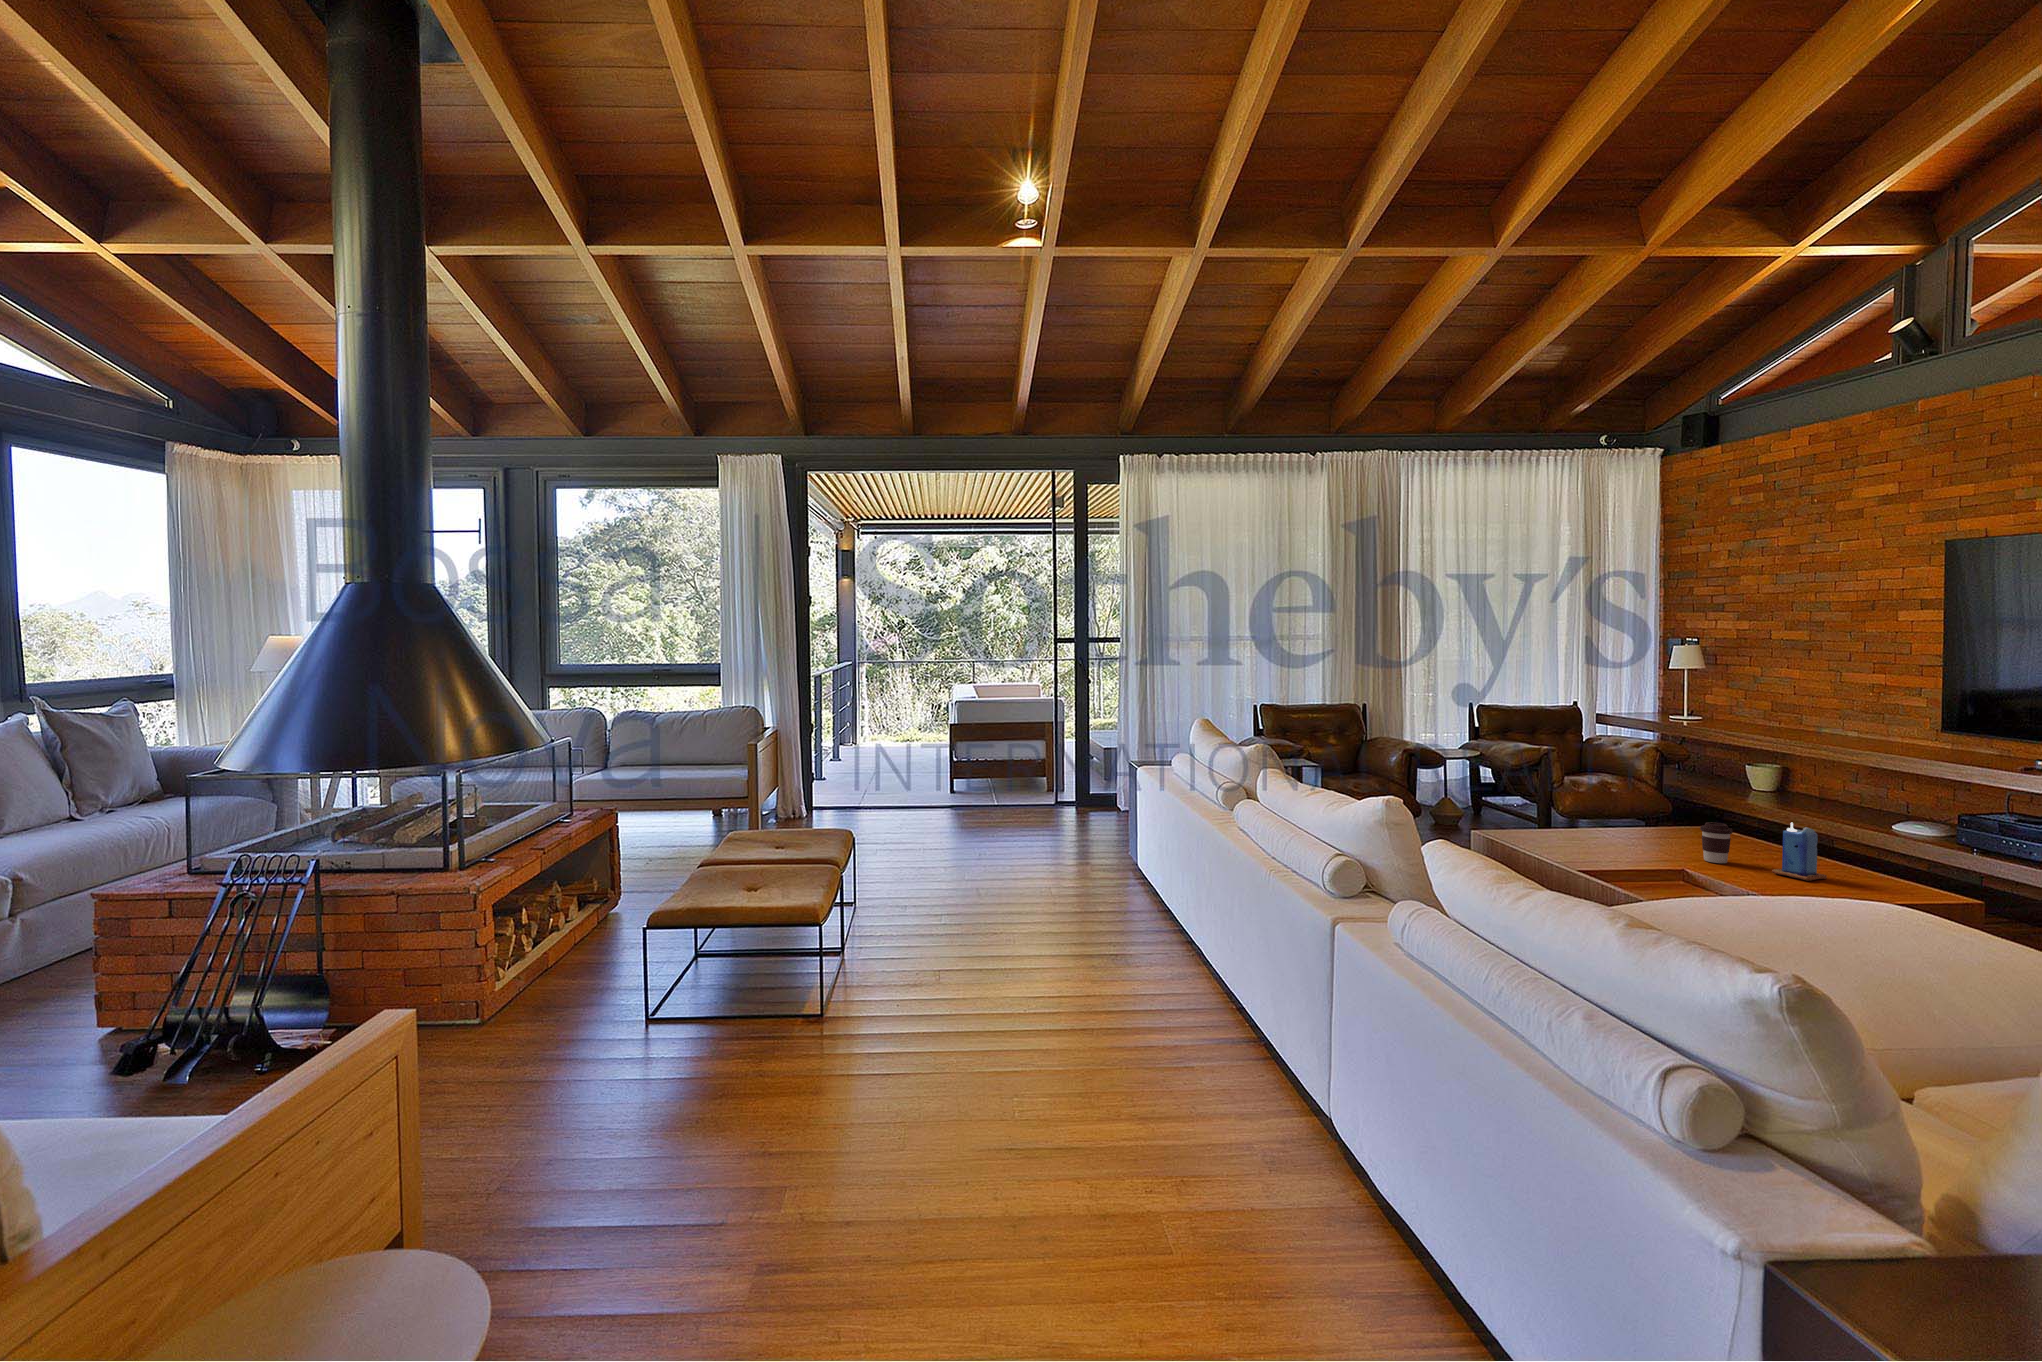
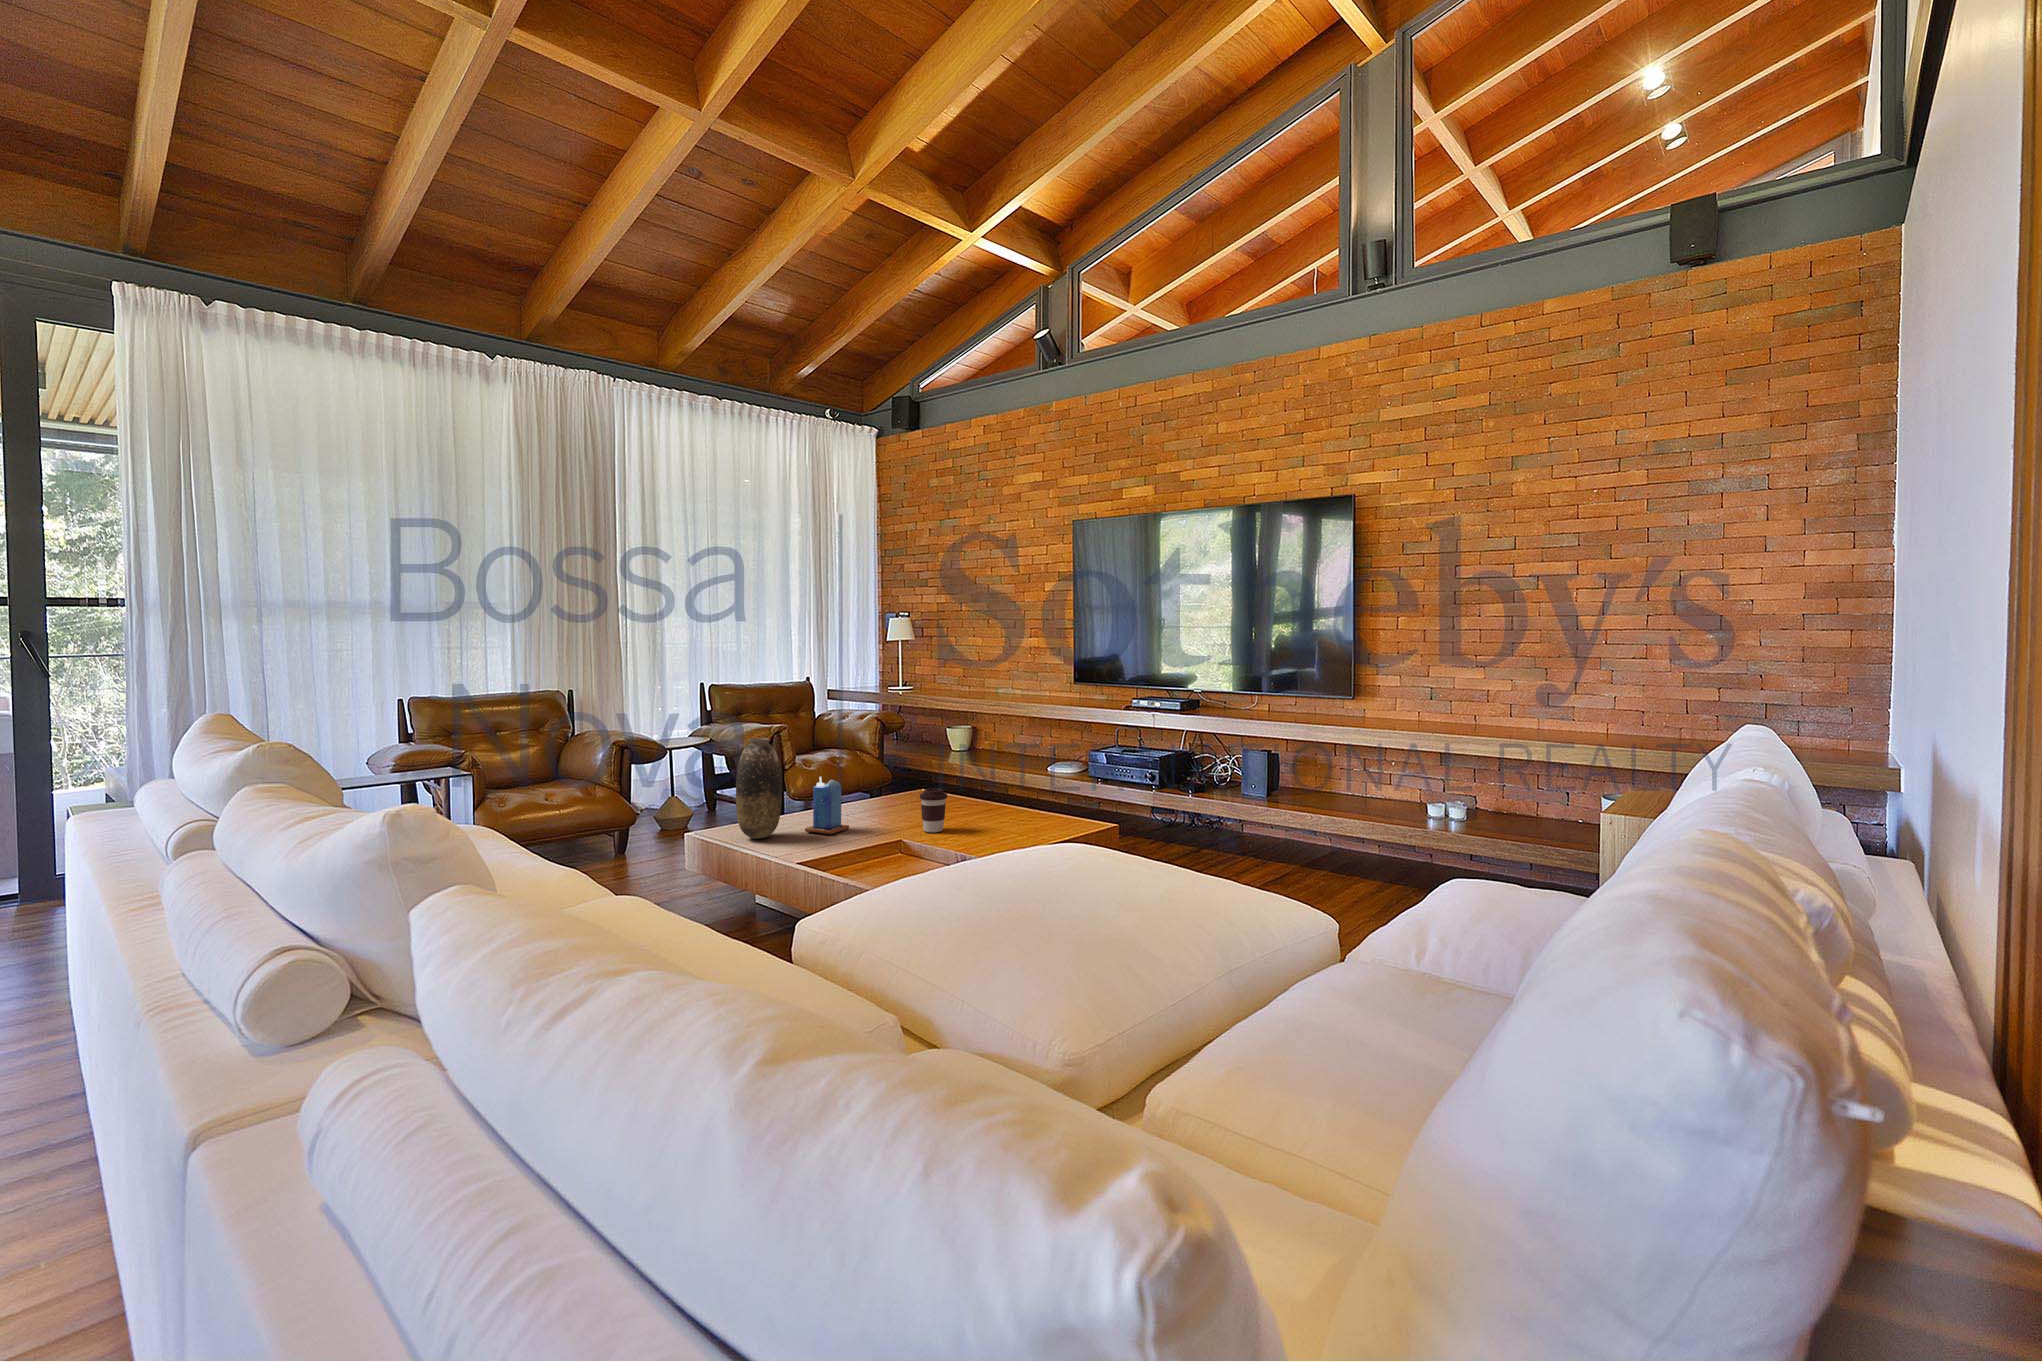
vase: none [1517,760,1557,841] -> present [736,738,782,839]
candle: present [1772,822,1827,881] -> present [805,777,849,834]

